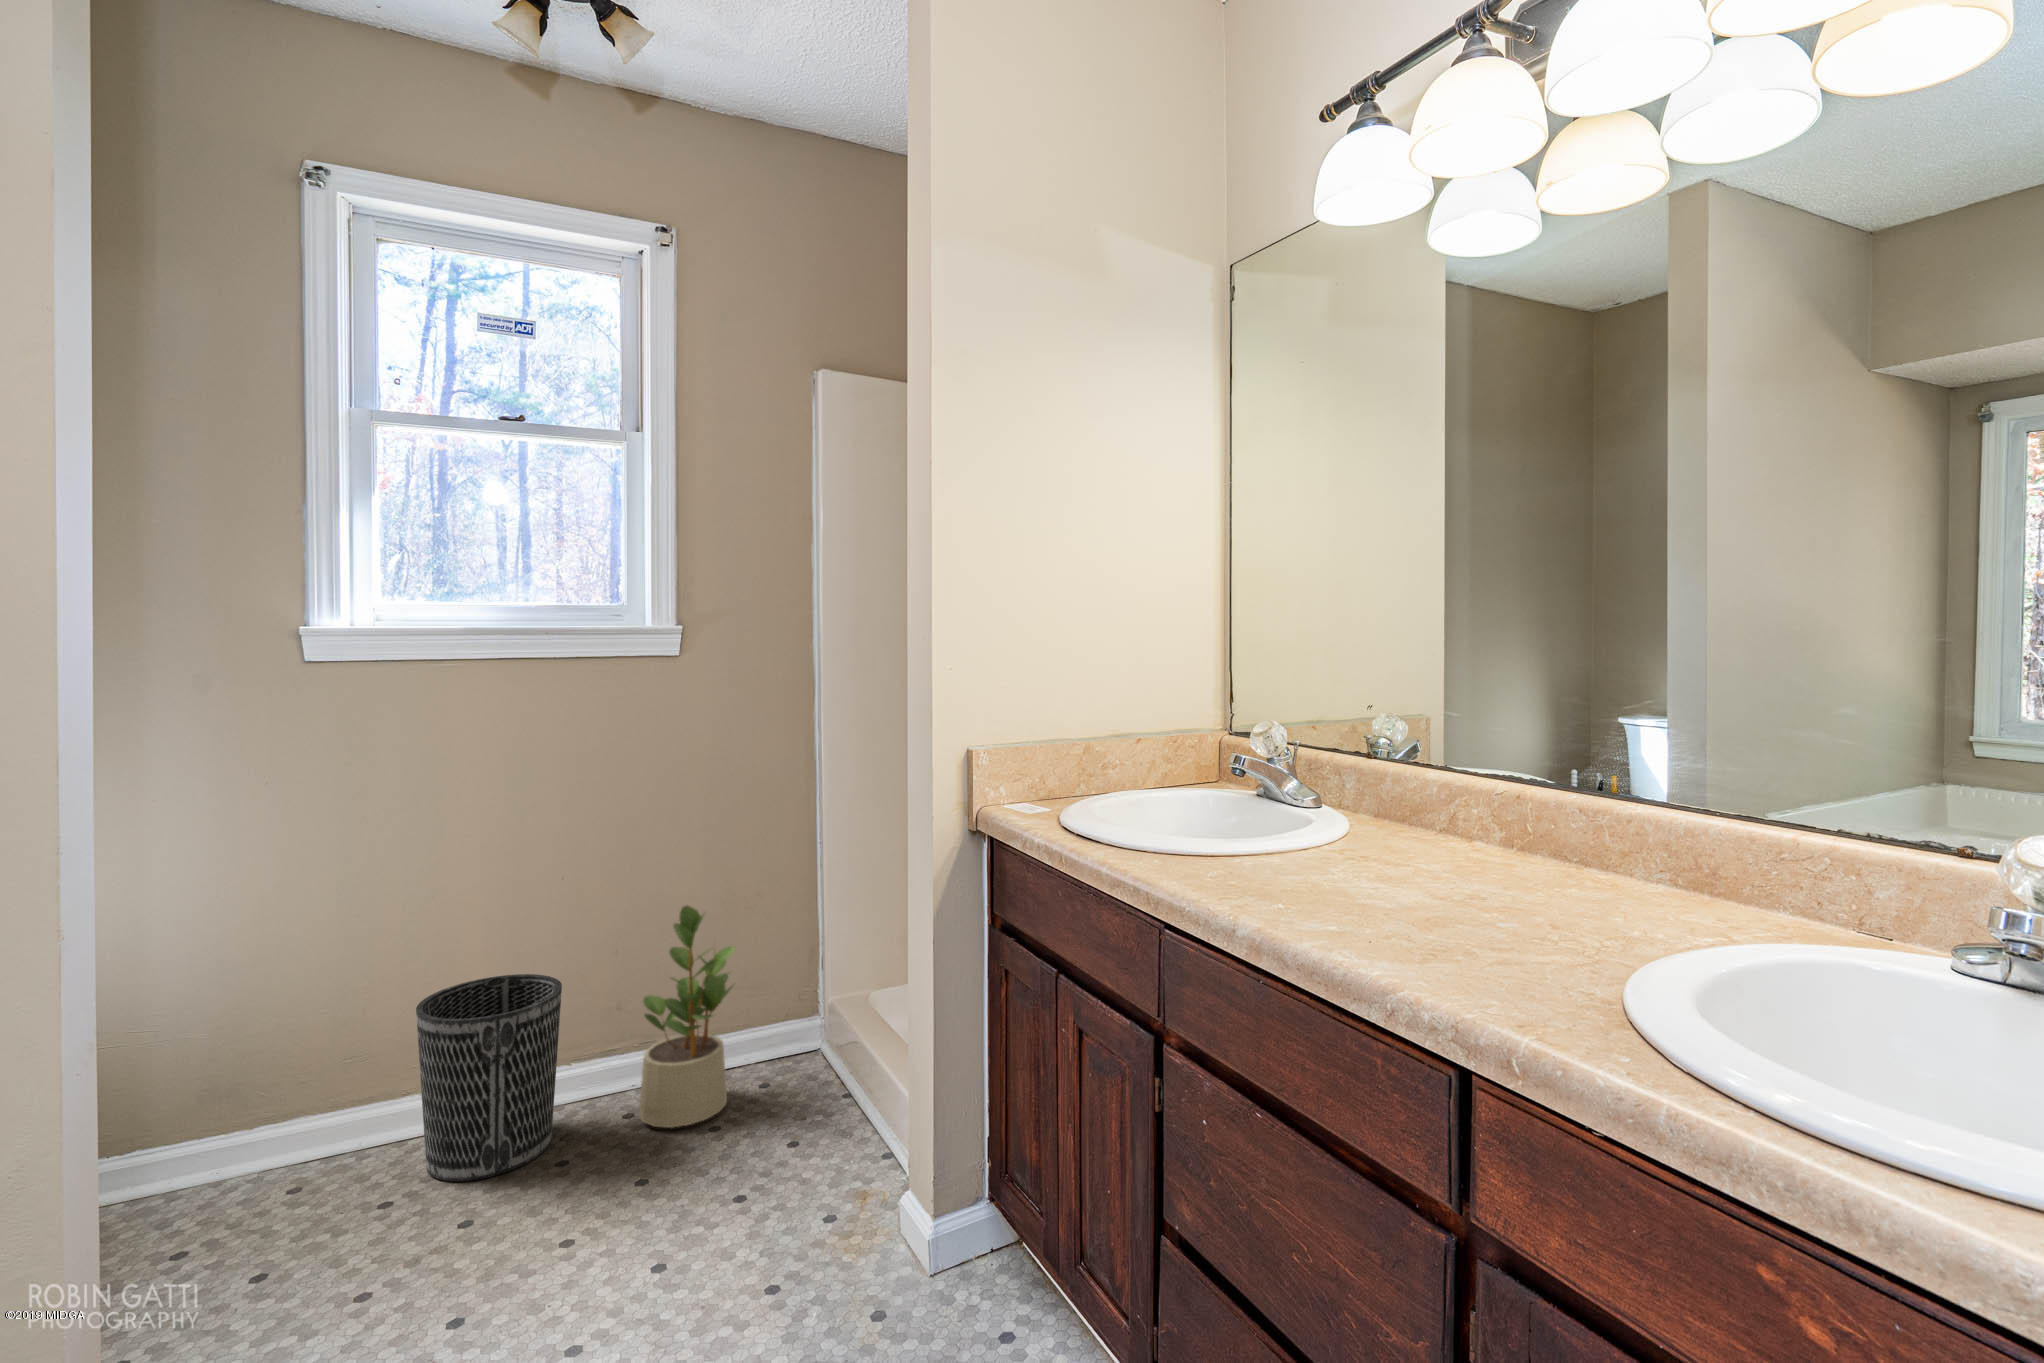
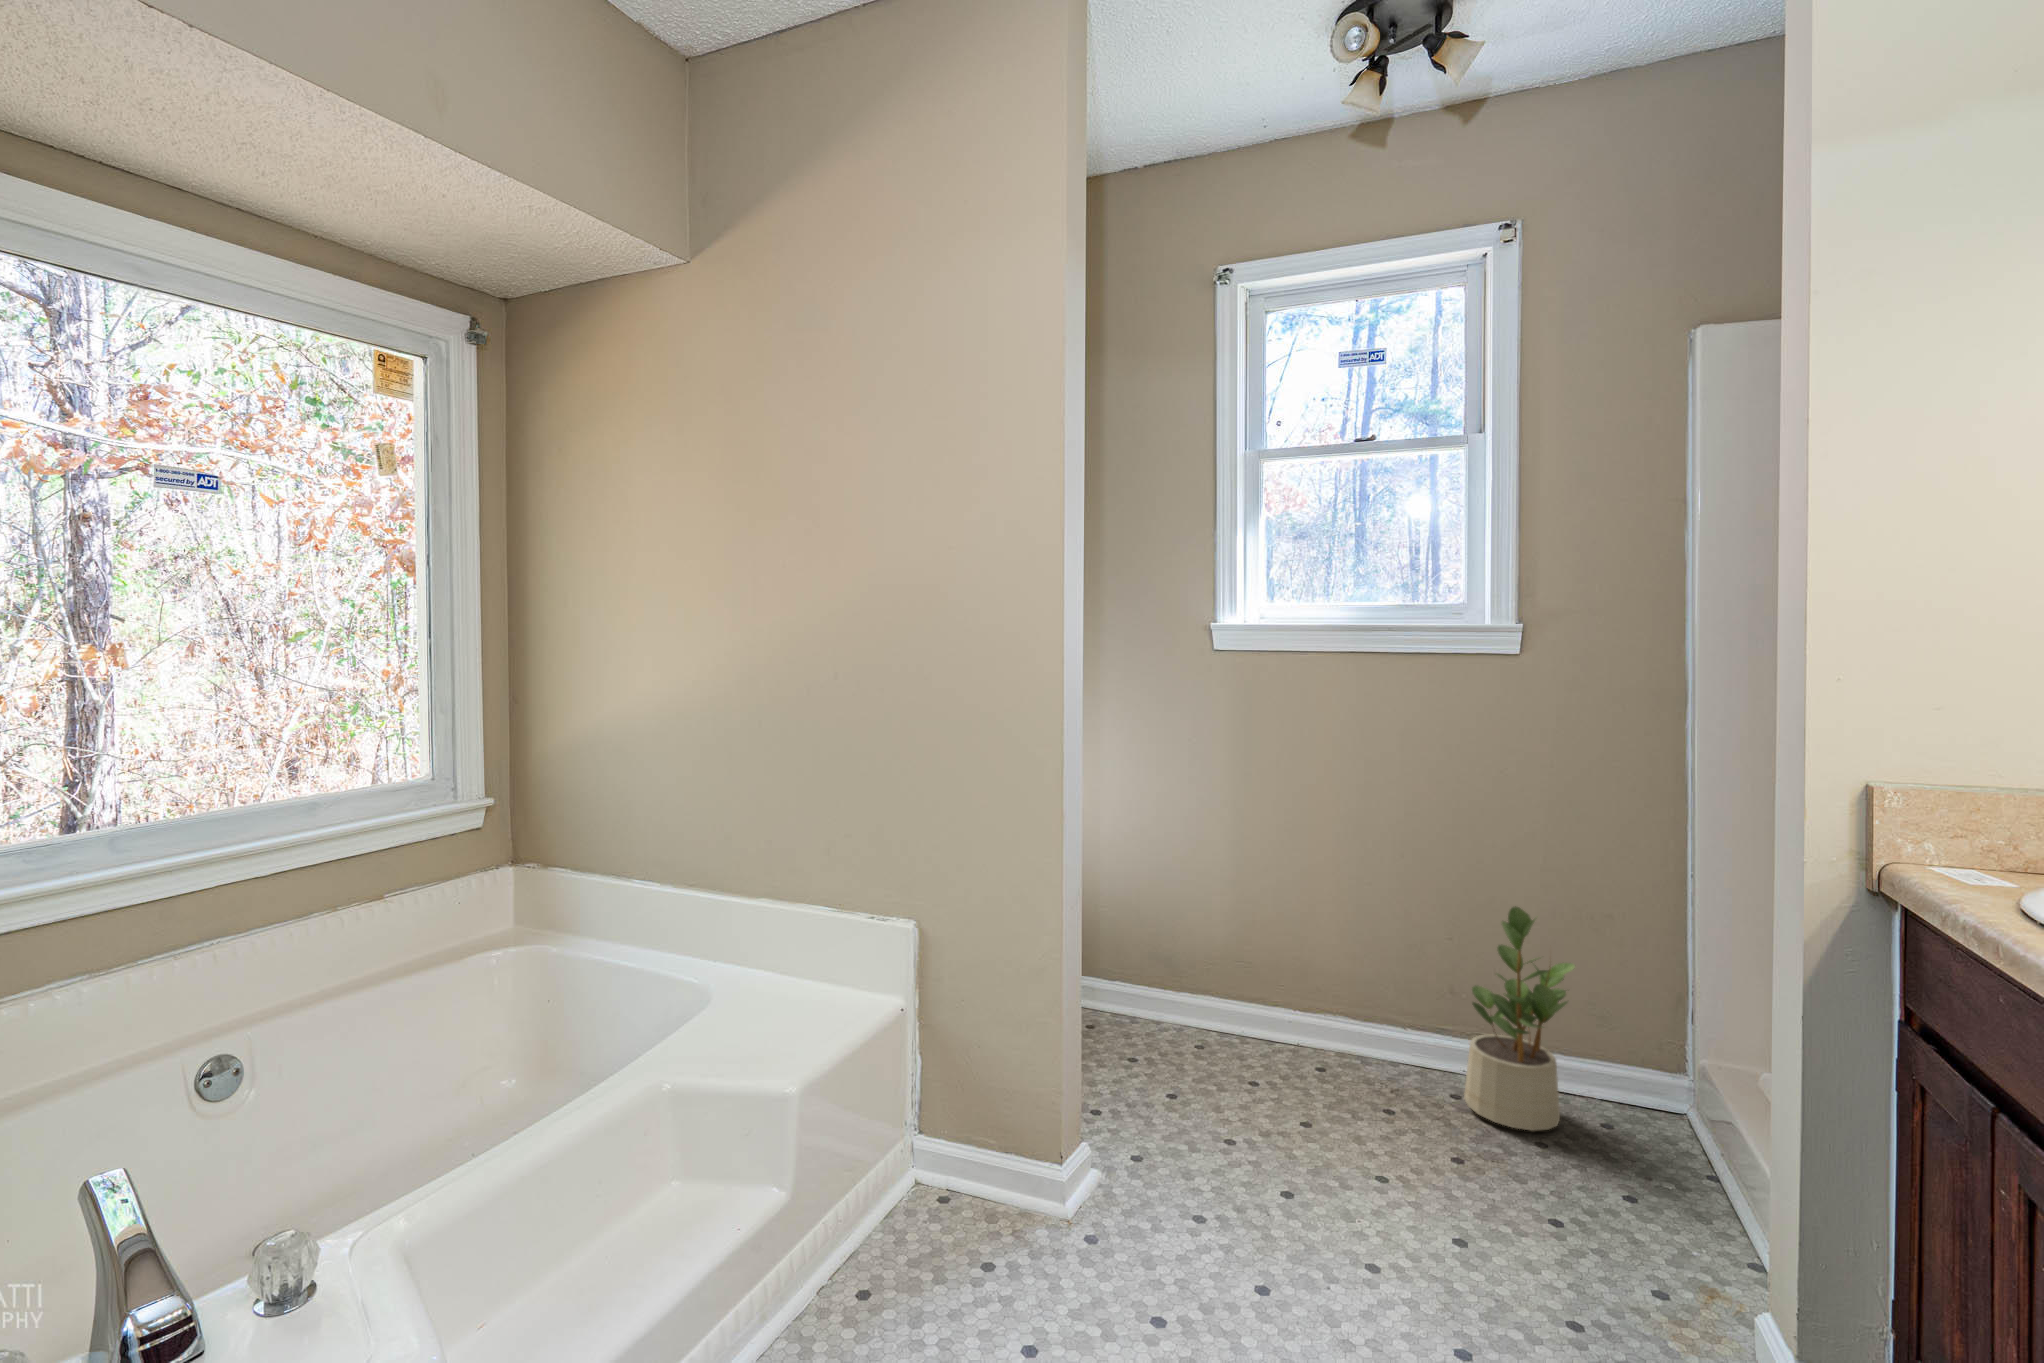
wastebasket: present [416,974,562,1181] -> none [1280,923,1395,1095]

